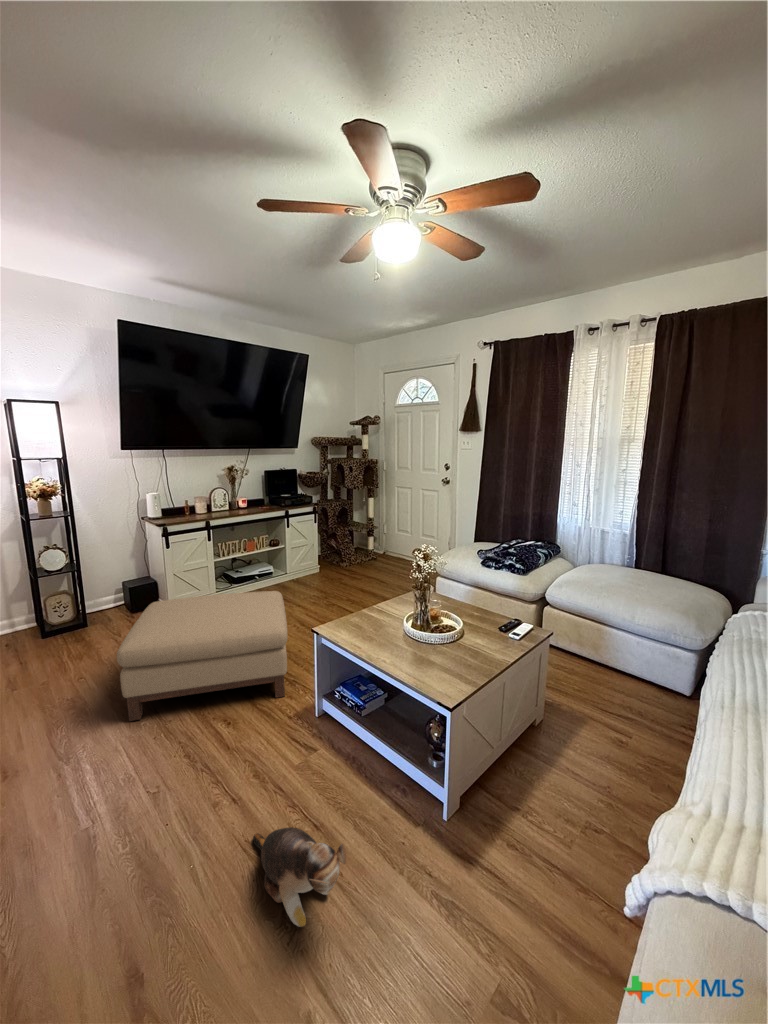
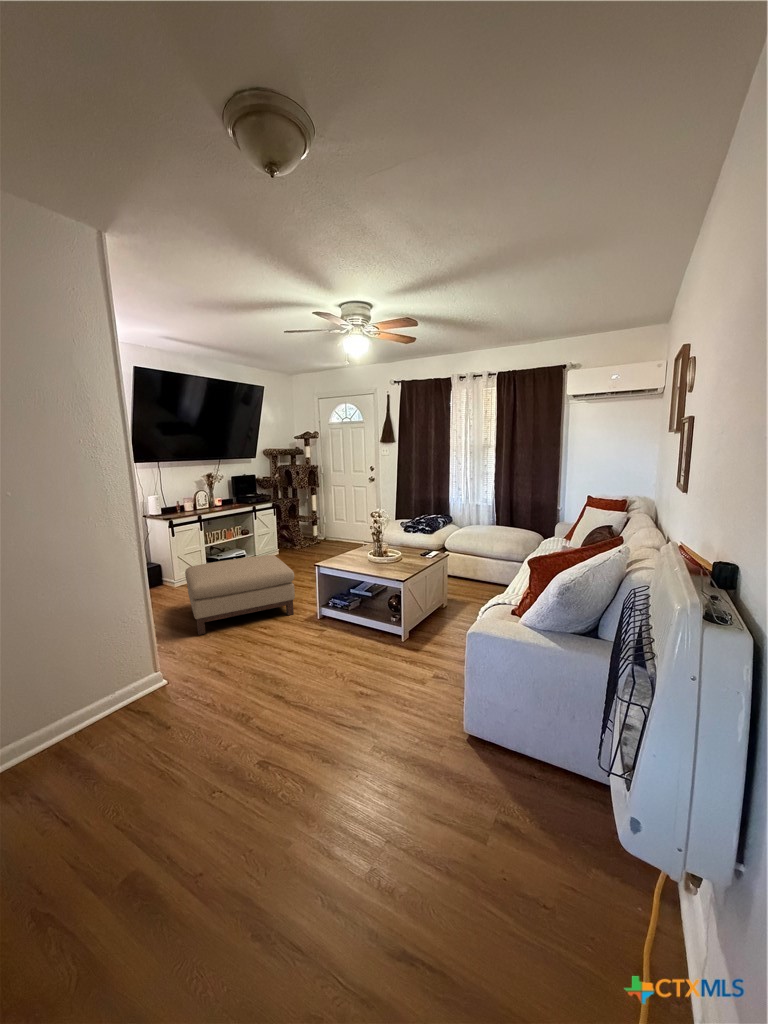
plush toy: present [253,827,347,927] -> none [308,634,368,678]

